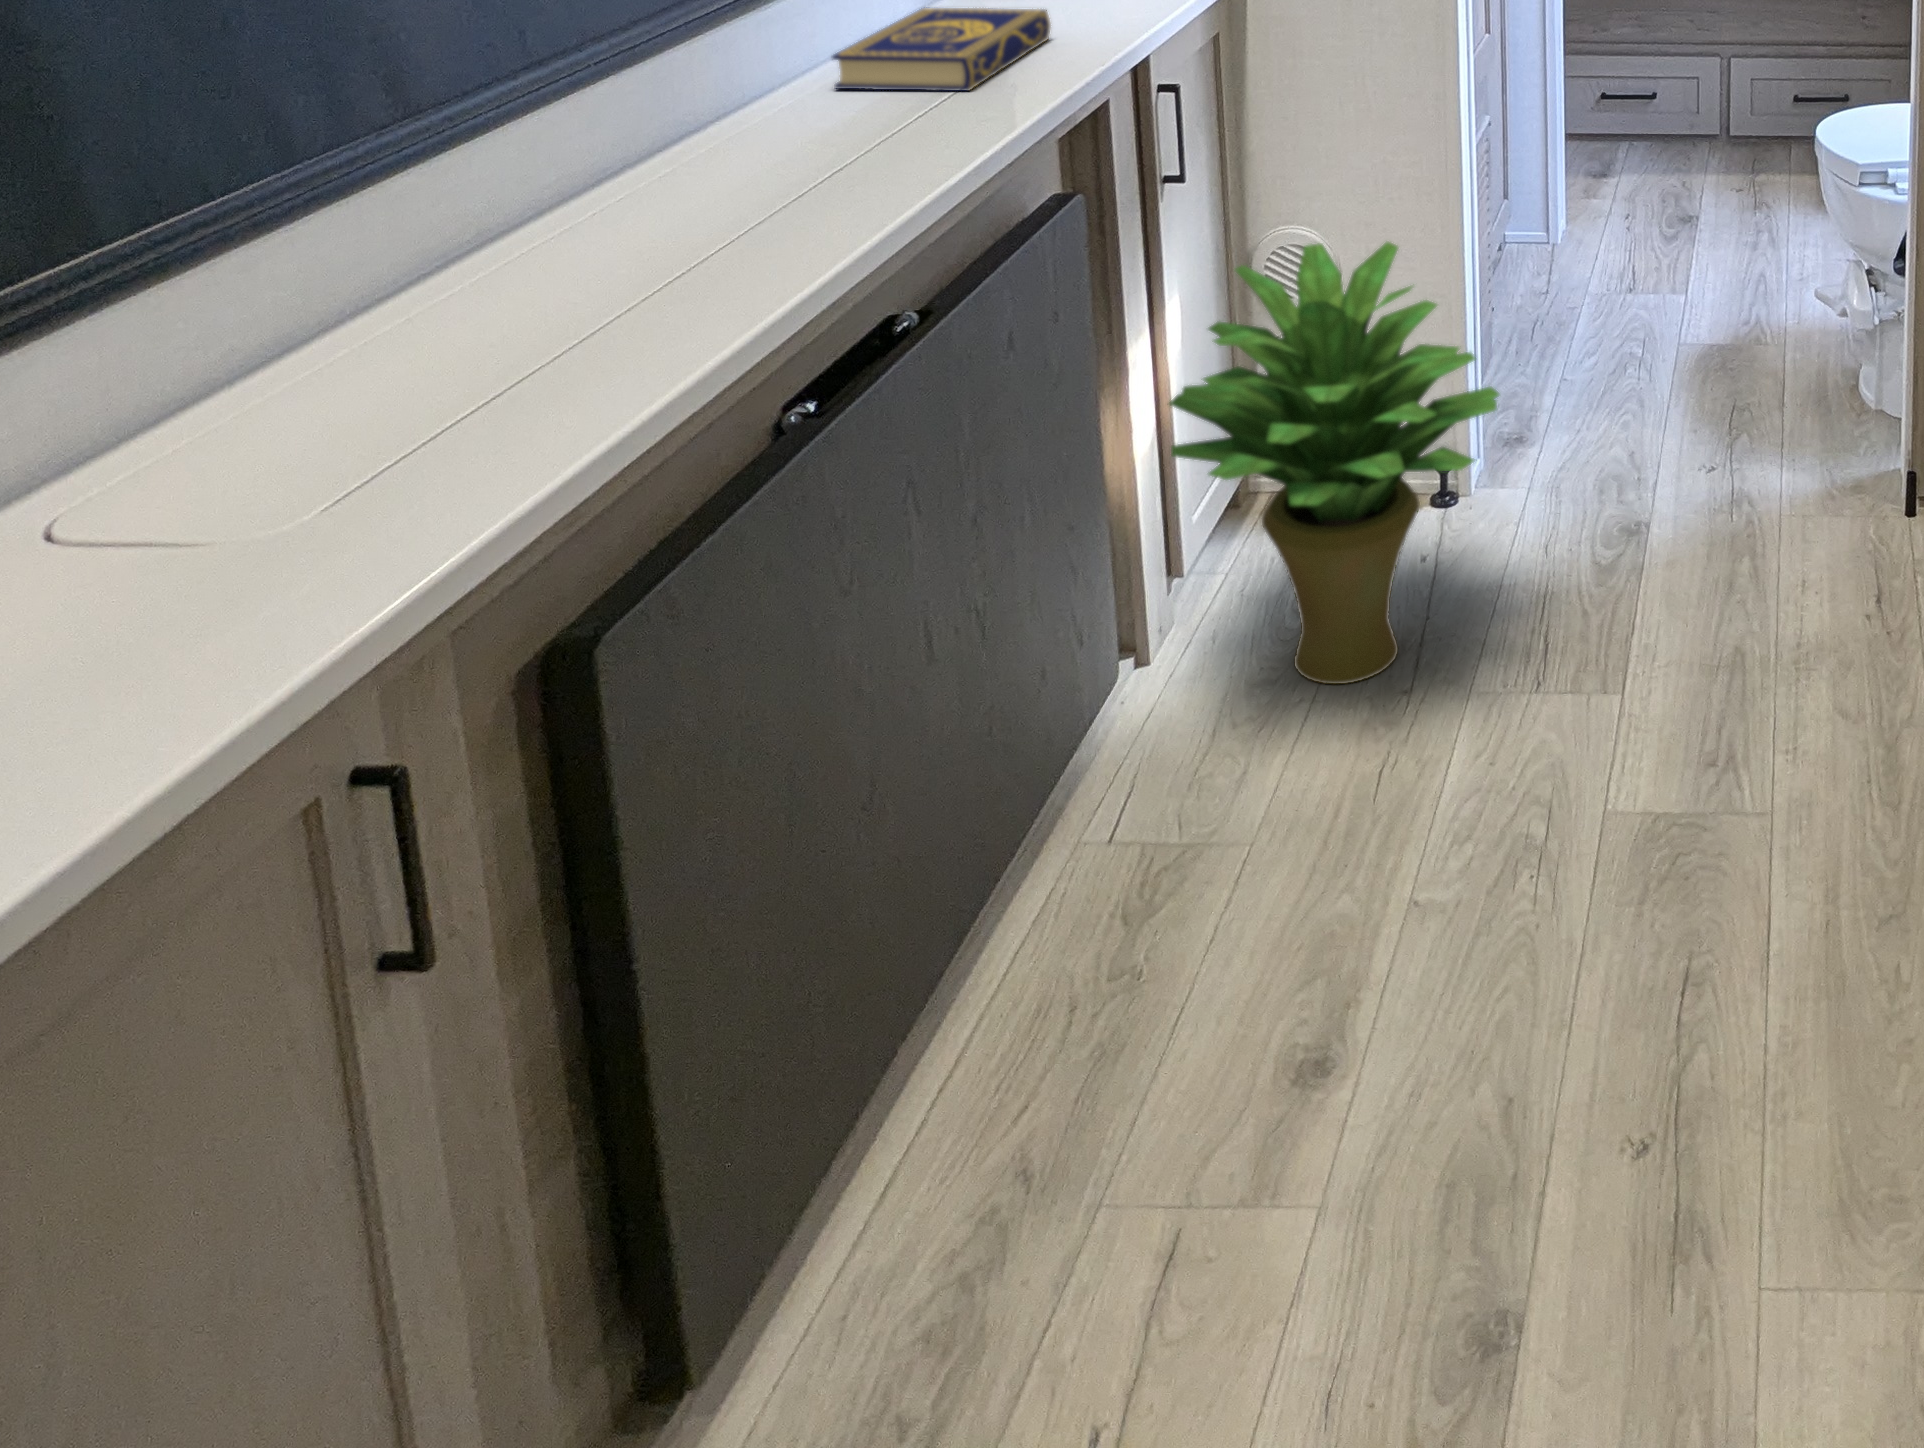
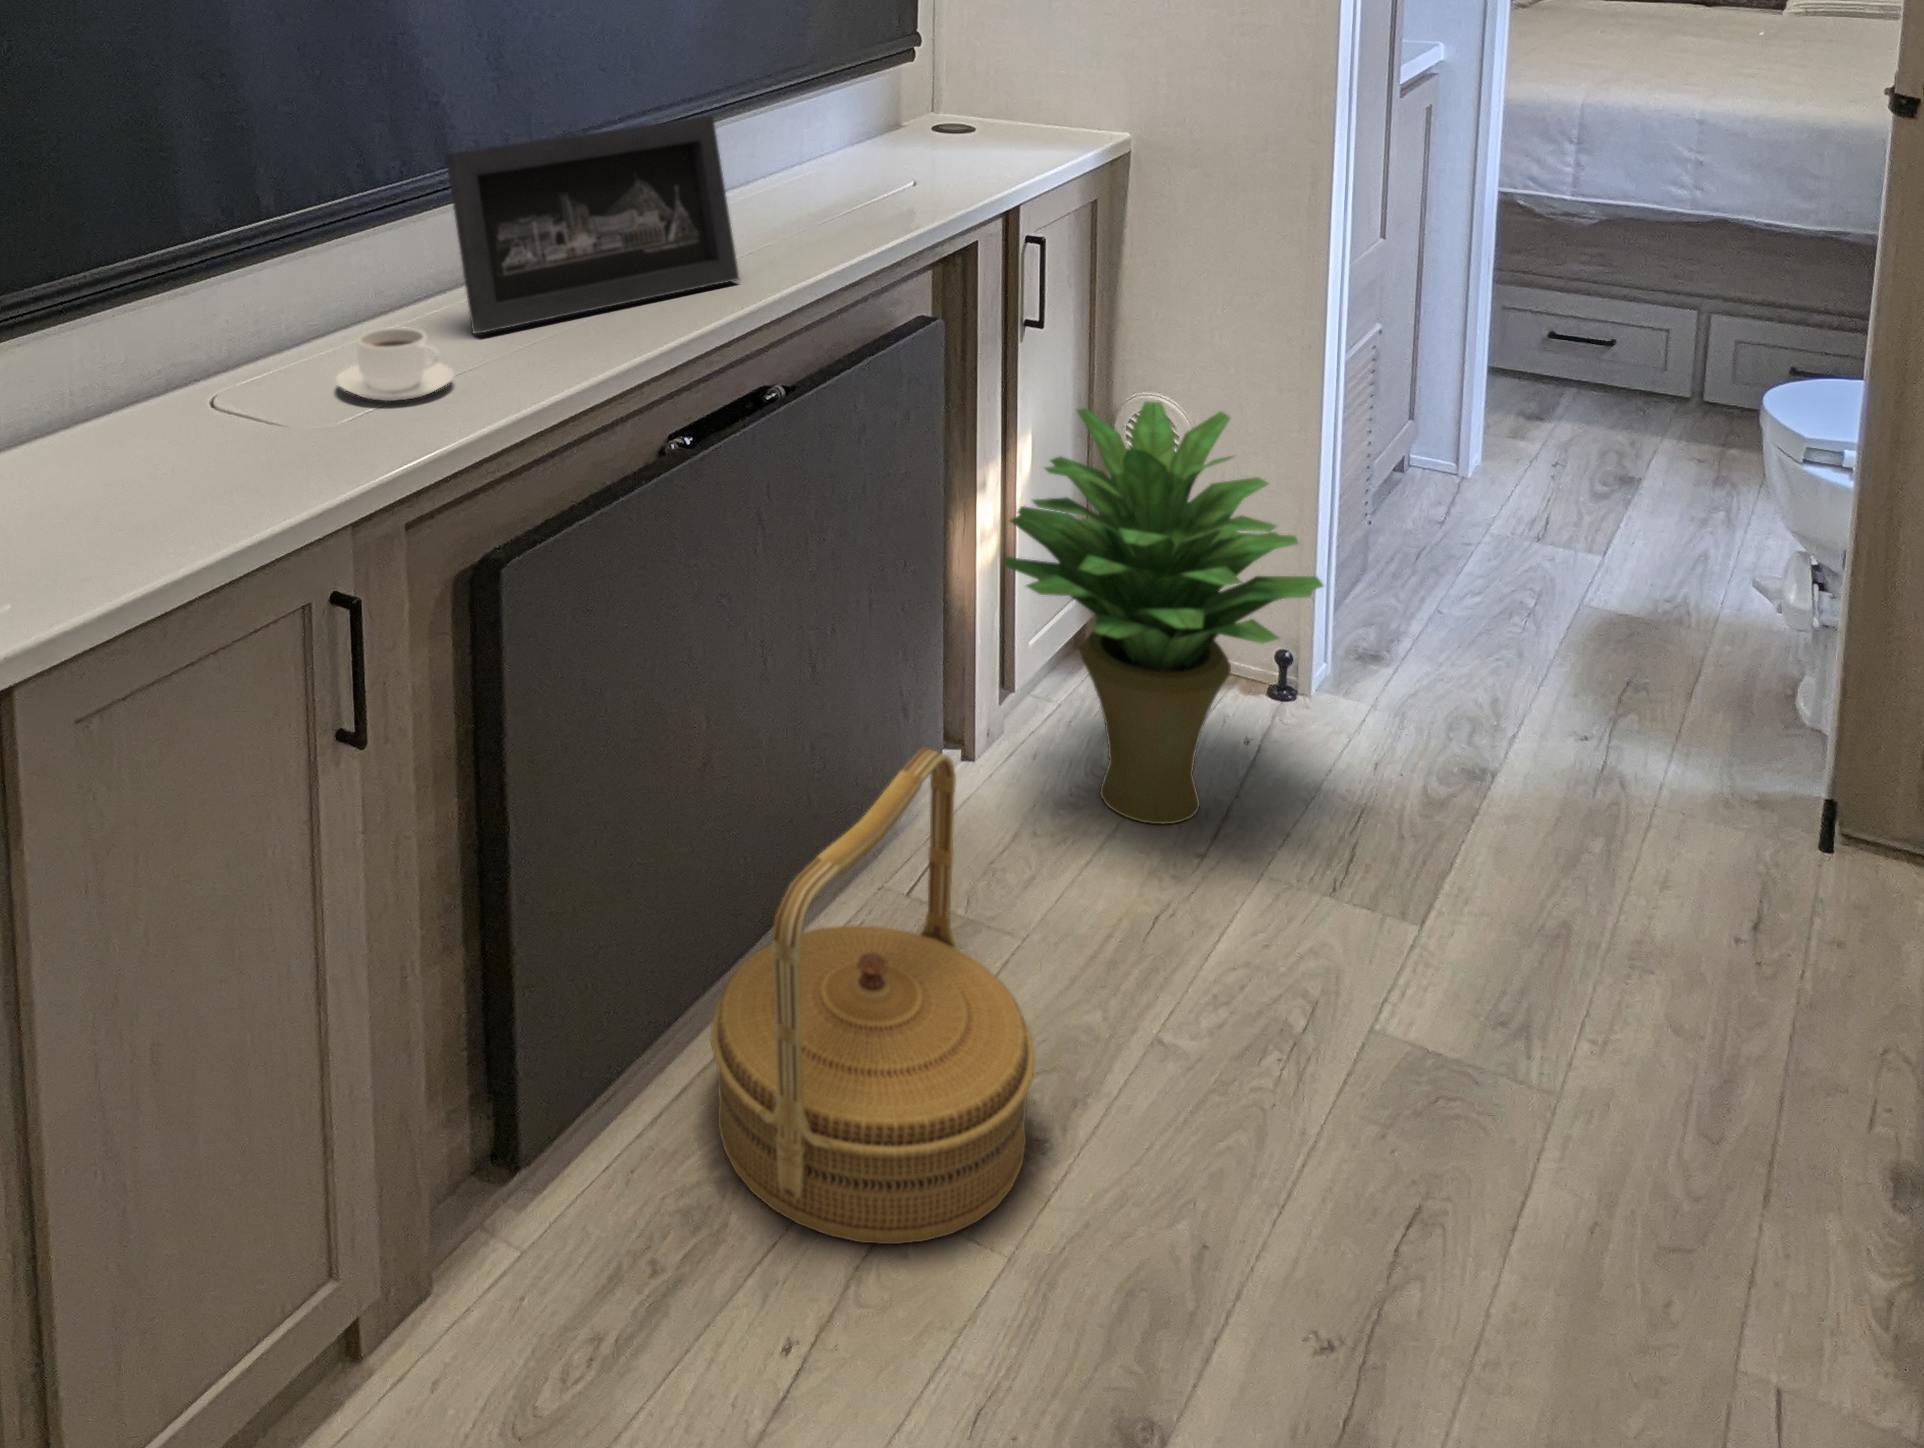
picture frame: none [405,7,859,354] -> present [446,116,739,334]
book: present [832,7,1050,91] -> none [759,140,936,209]
coffee cup: none [269,373,481,492] -> present [336,327,454,401]
woven basket: none [923,697,1321,1305] -> present [711,748,1035,1244]

